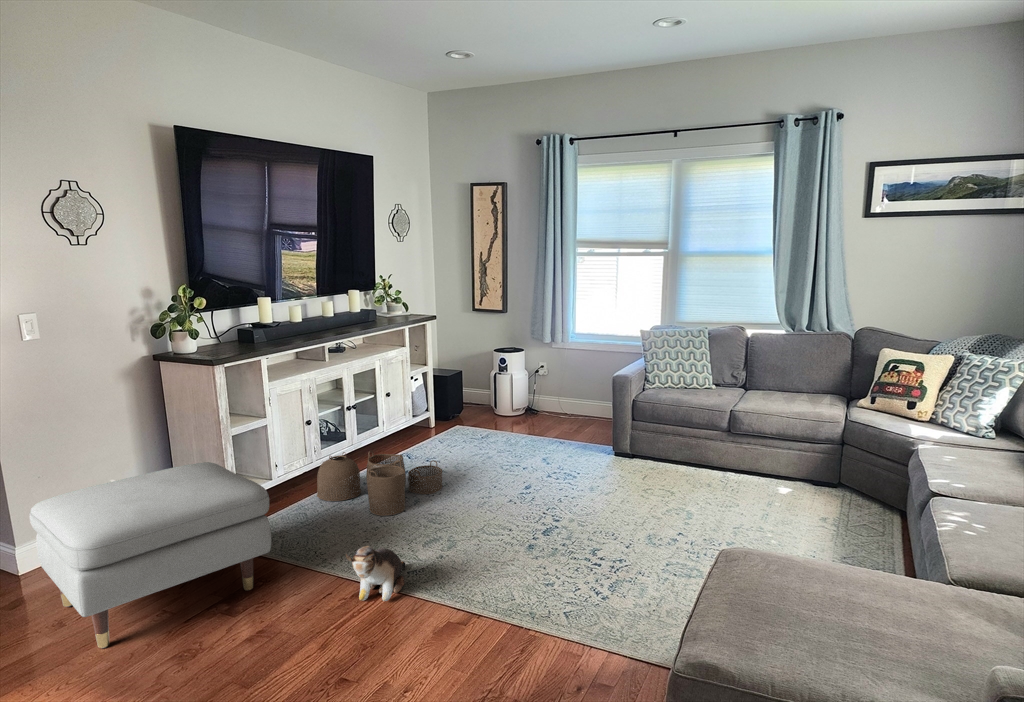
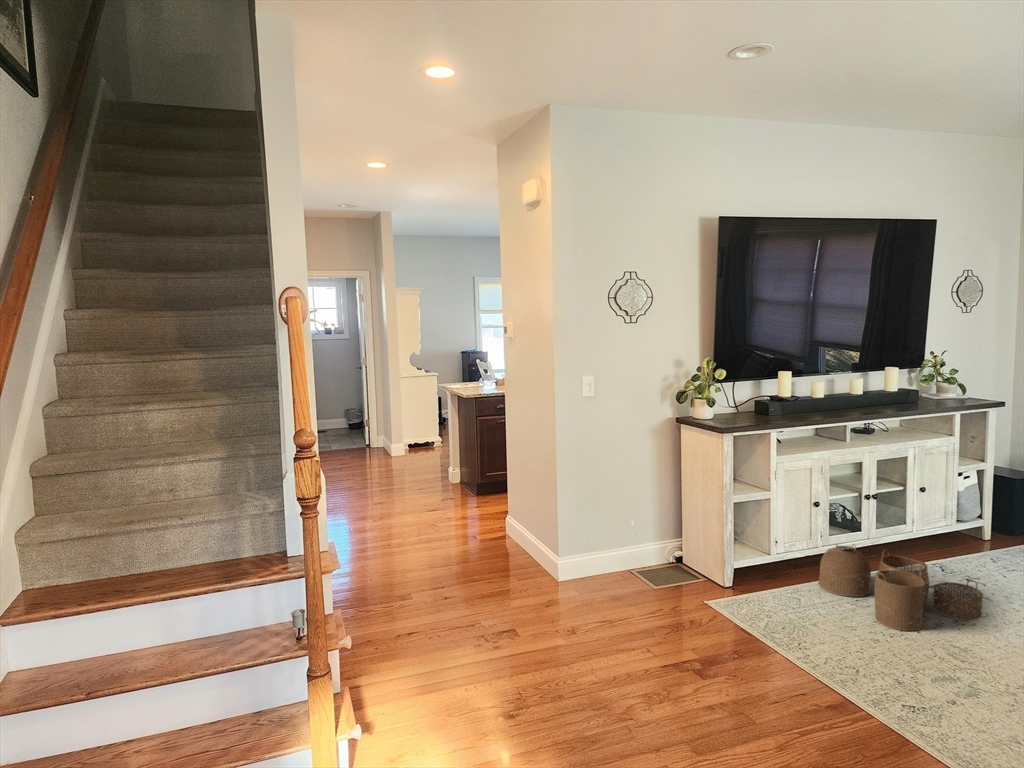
ottoman: present [29,462,271,648] -> none [563,523,750,663]
plush toy: present [346,546,406,601] -> none [819,657,903,729]

